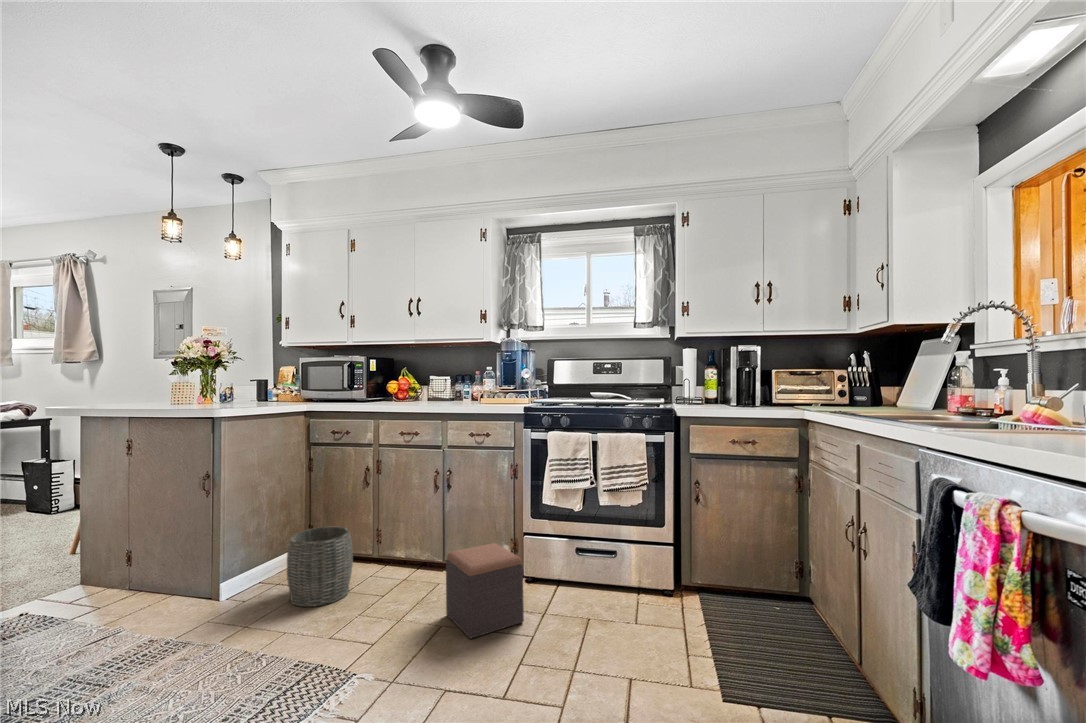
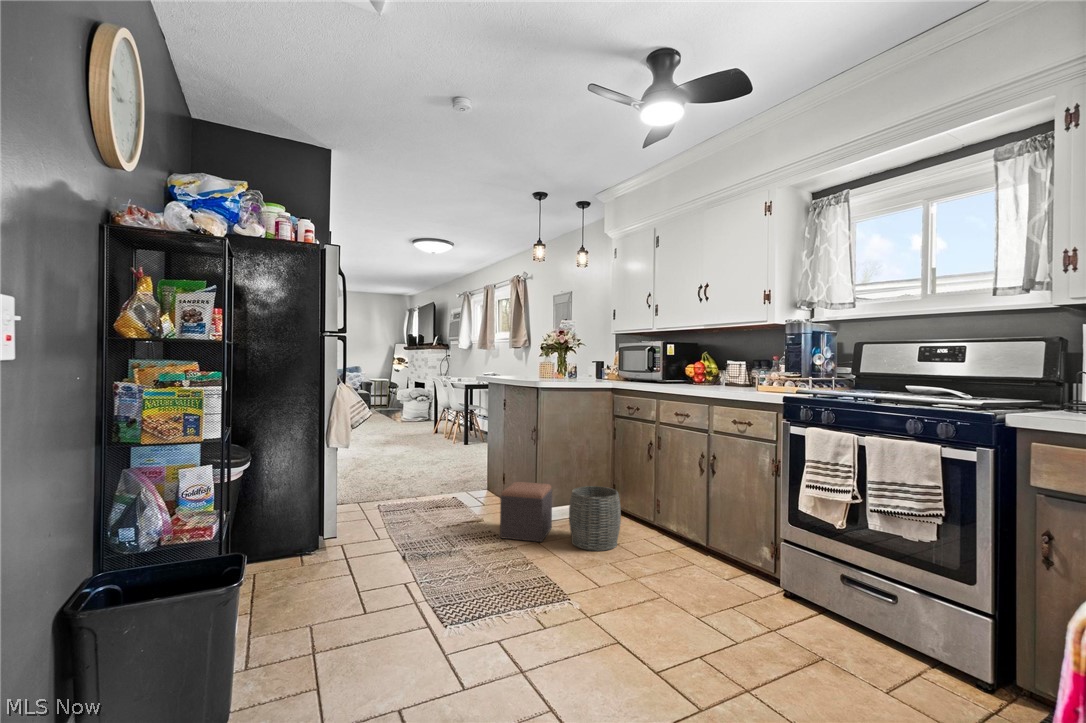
footstool: present [446,543,524,638] -> present [500,482,552,542]

